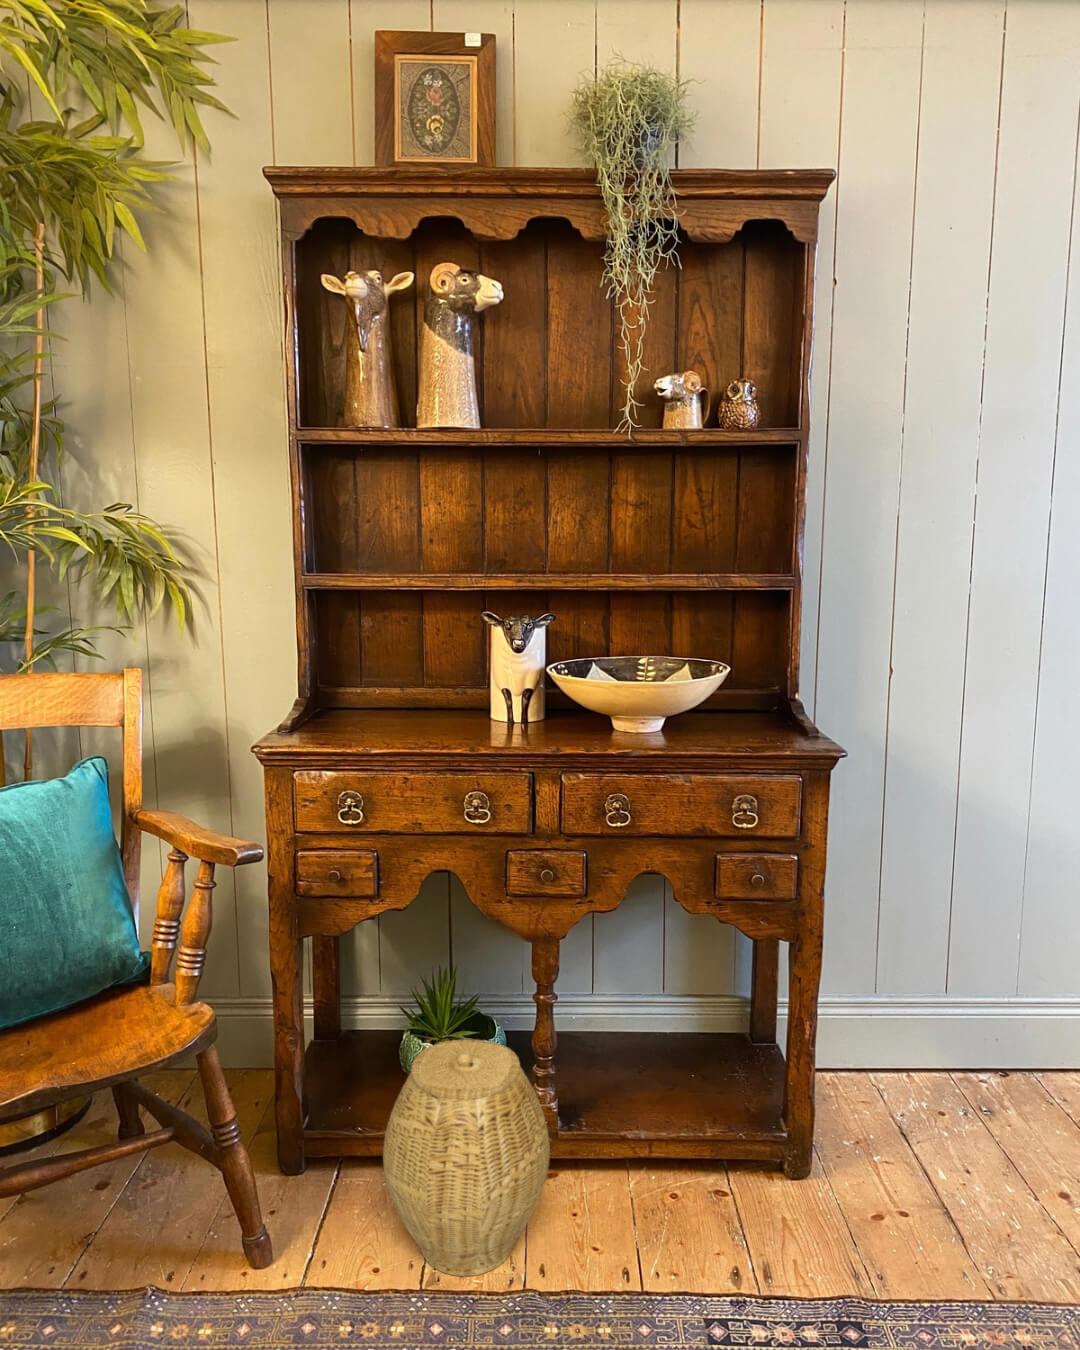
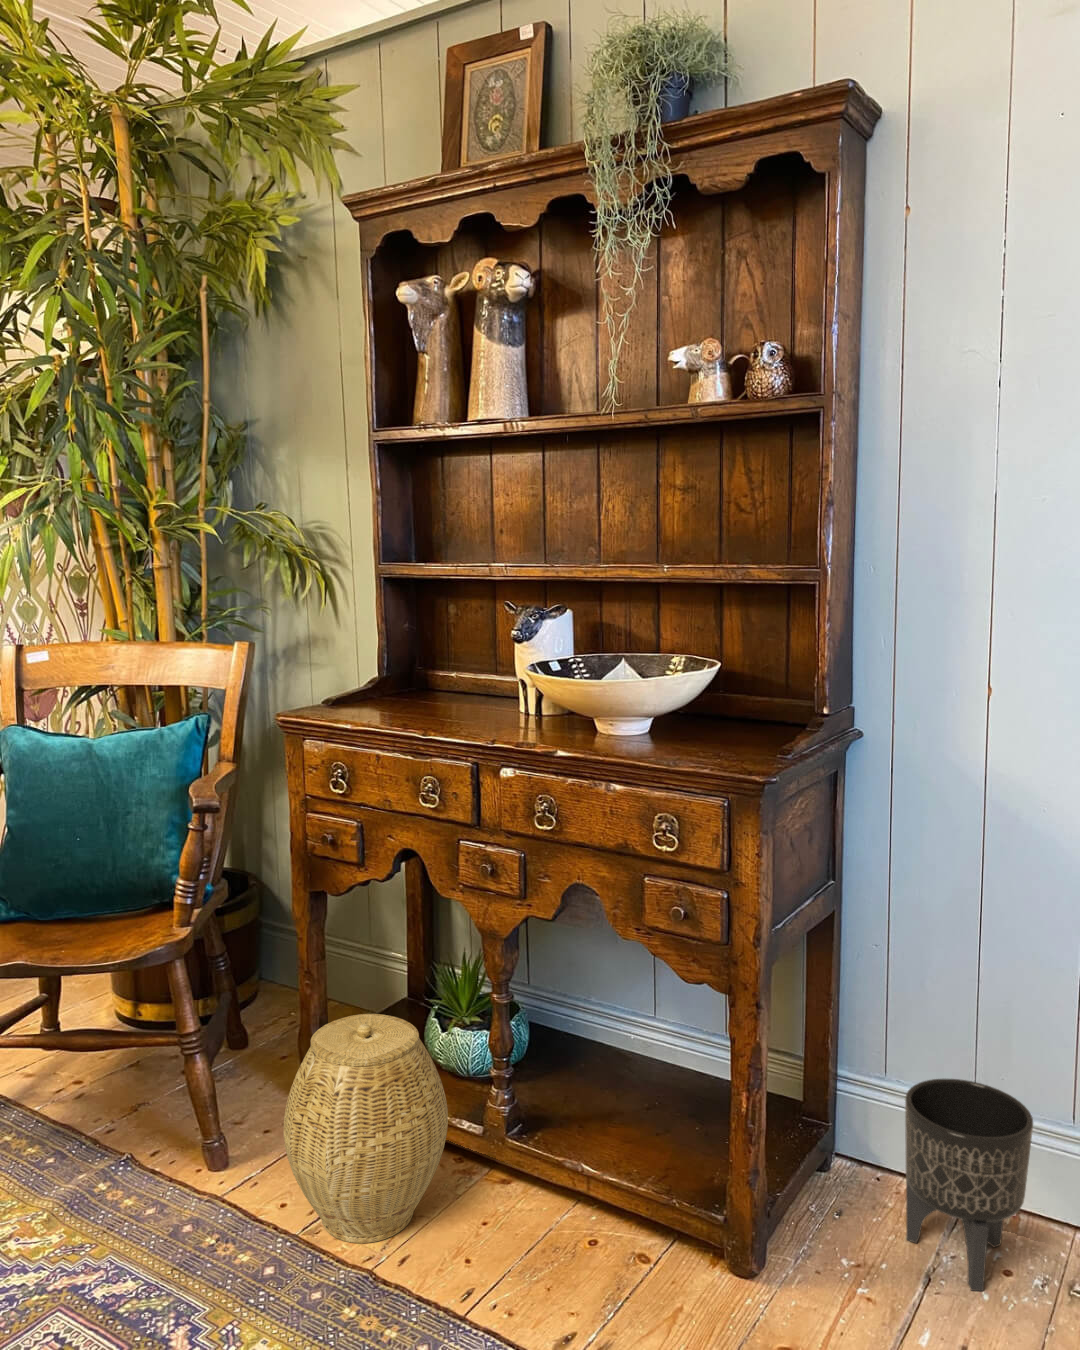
planter: none [856,969,953,1123] -> present [905,1079,1033,1291]

